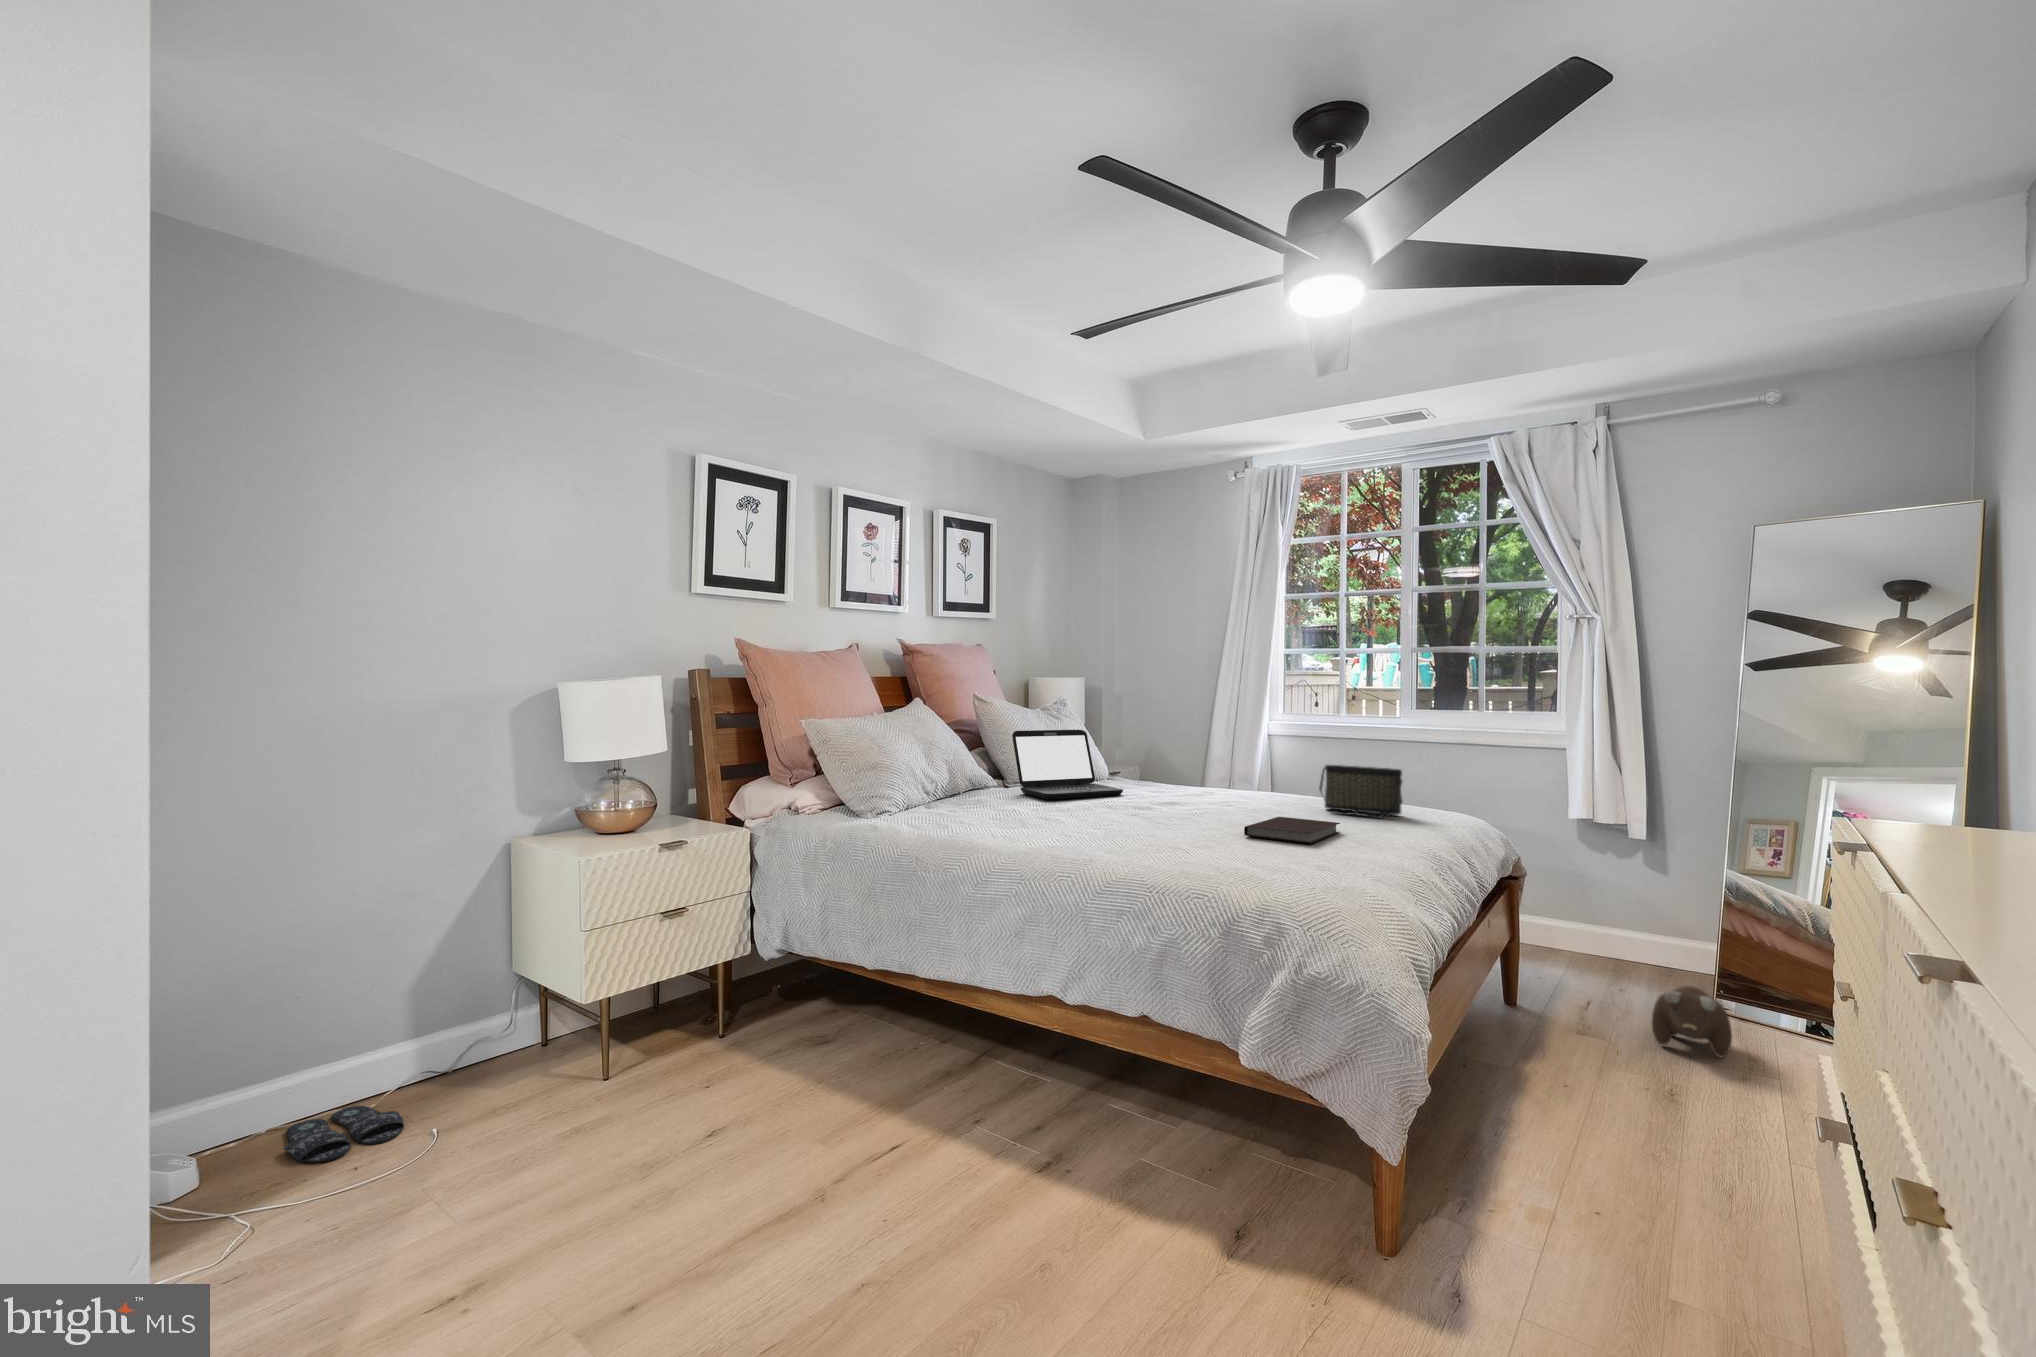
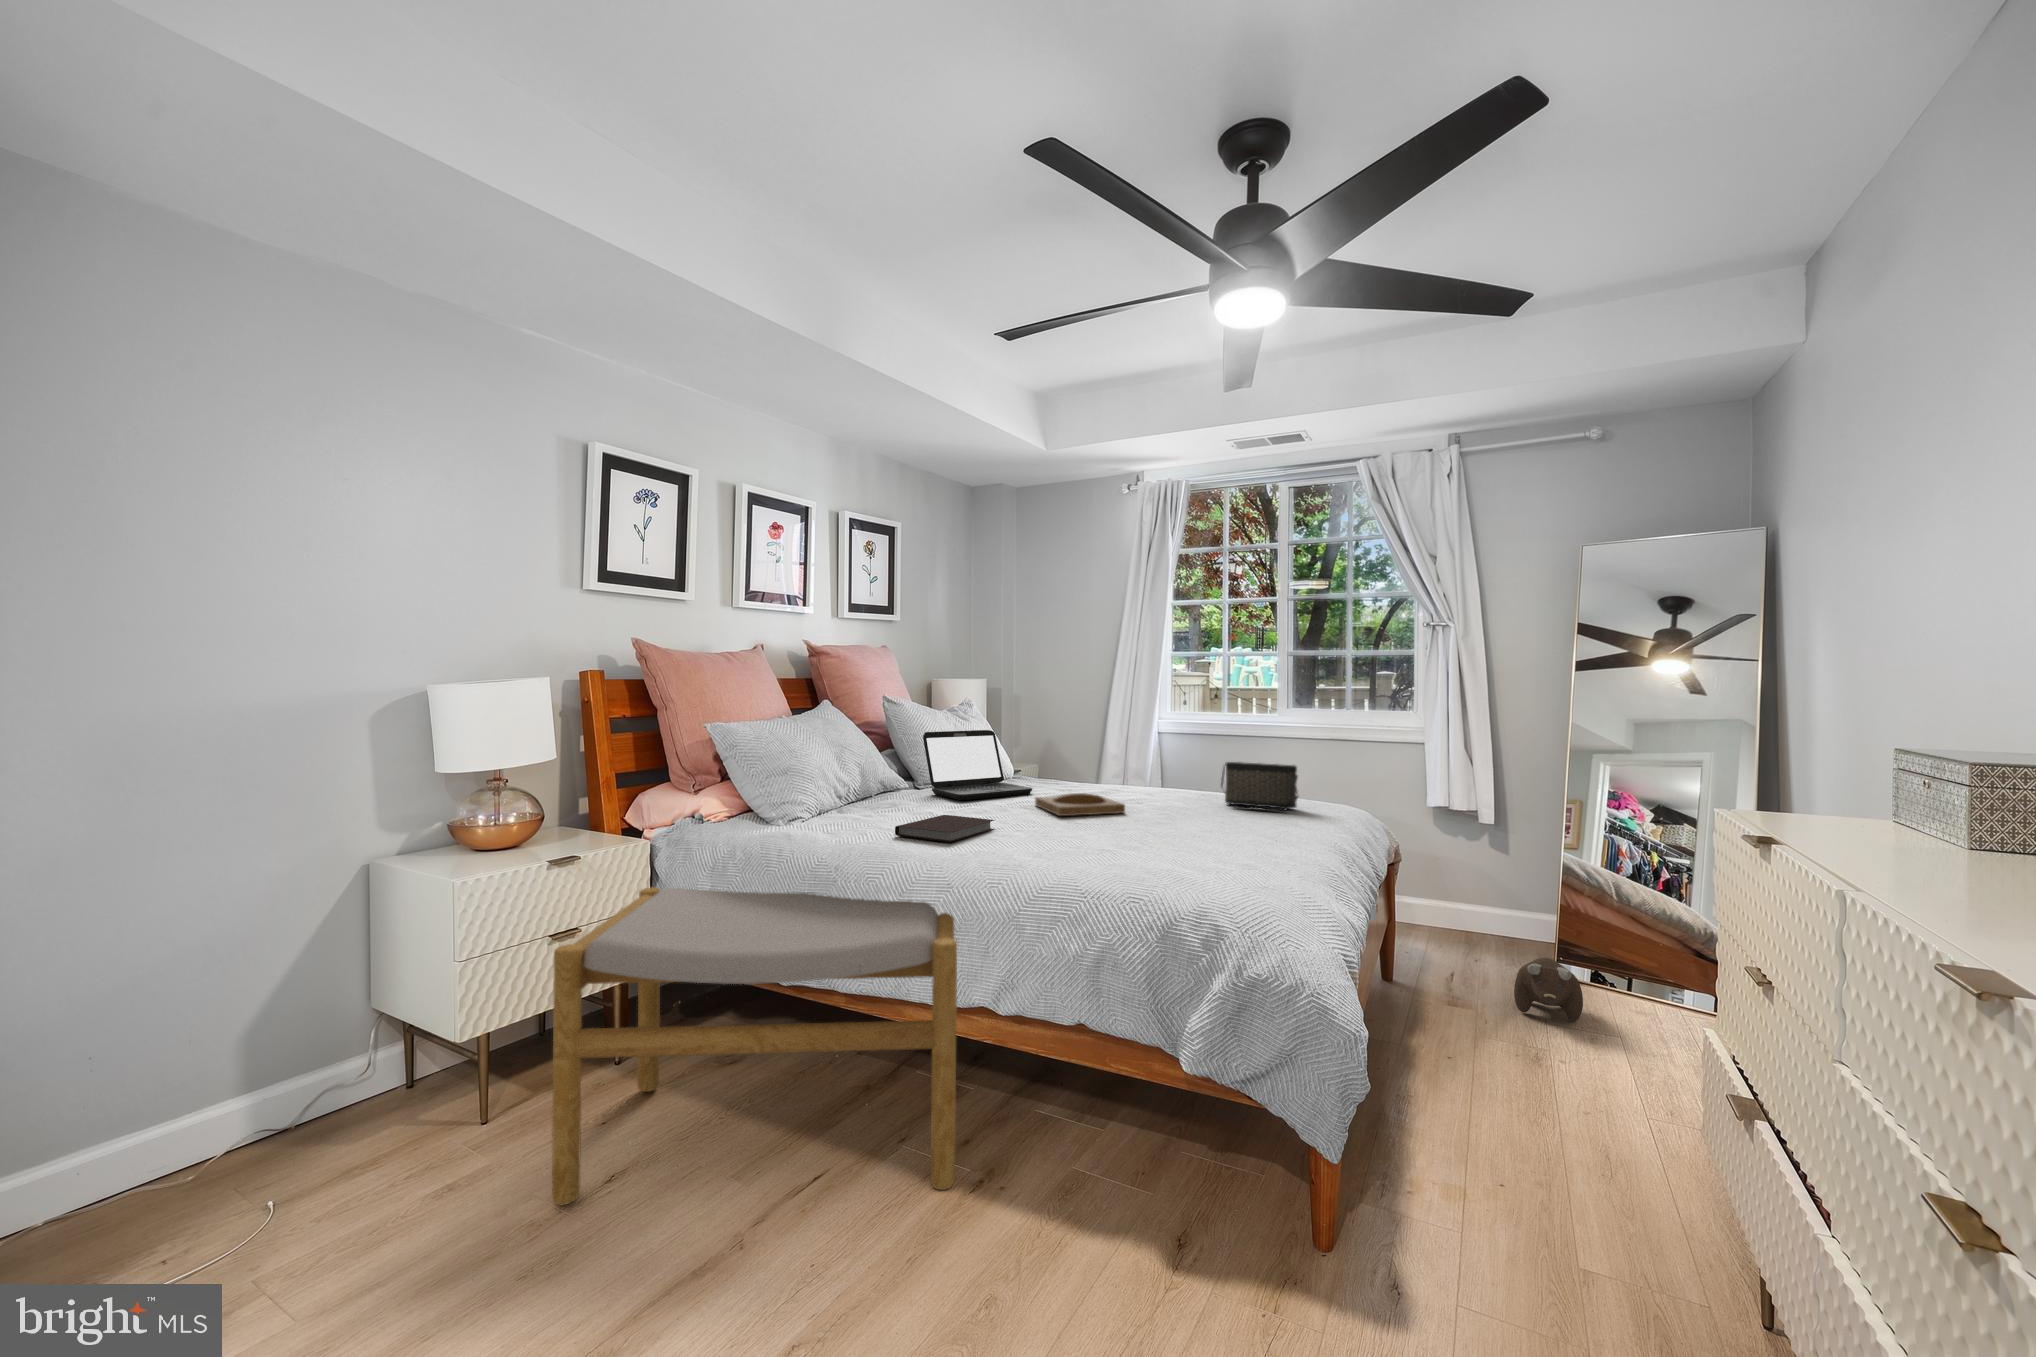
tray: none [1123,795,1214,816] -> present [1035,793,1125,816]
notebook: present [1244,817,1340,844] -> present [895,815,994,842]
footstool: none [664,872,1035,1165] -> present [552,887,957,1205]
slippers: present [284,1106,404,1163] -> none [61,1182,226,1265]

